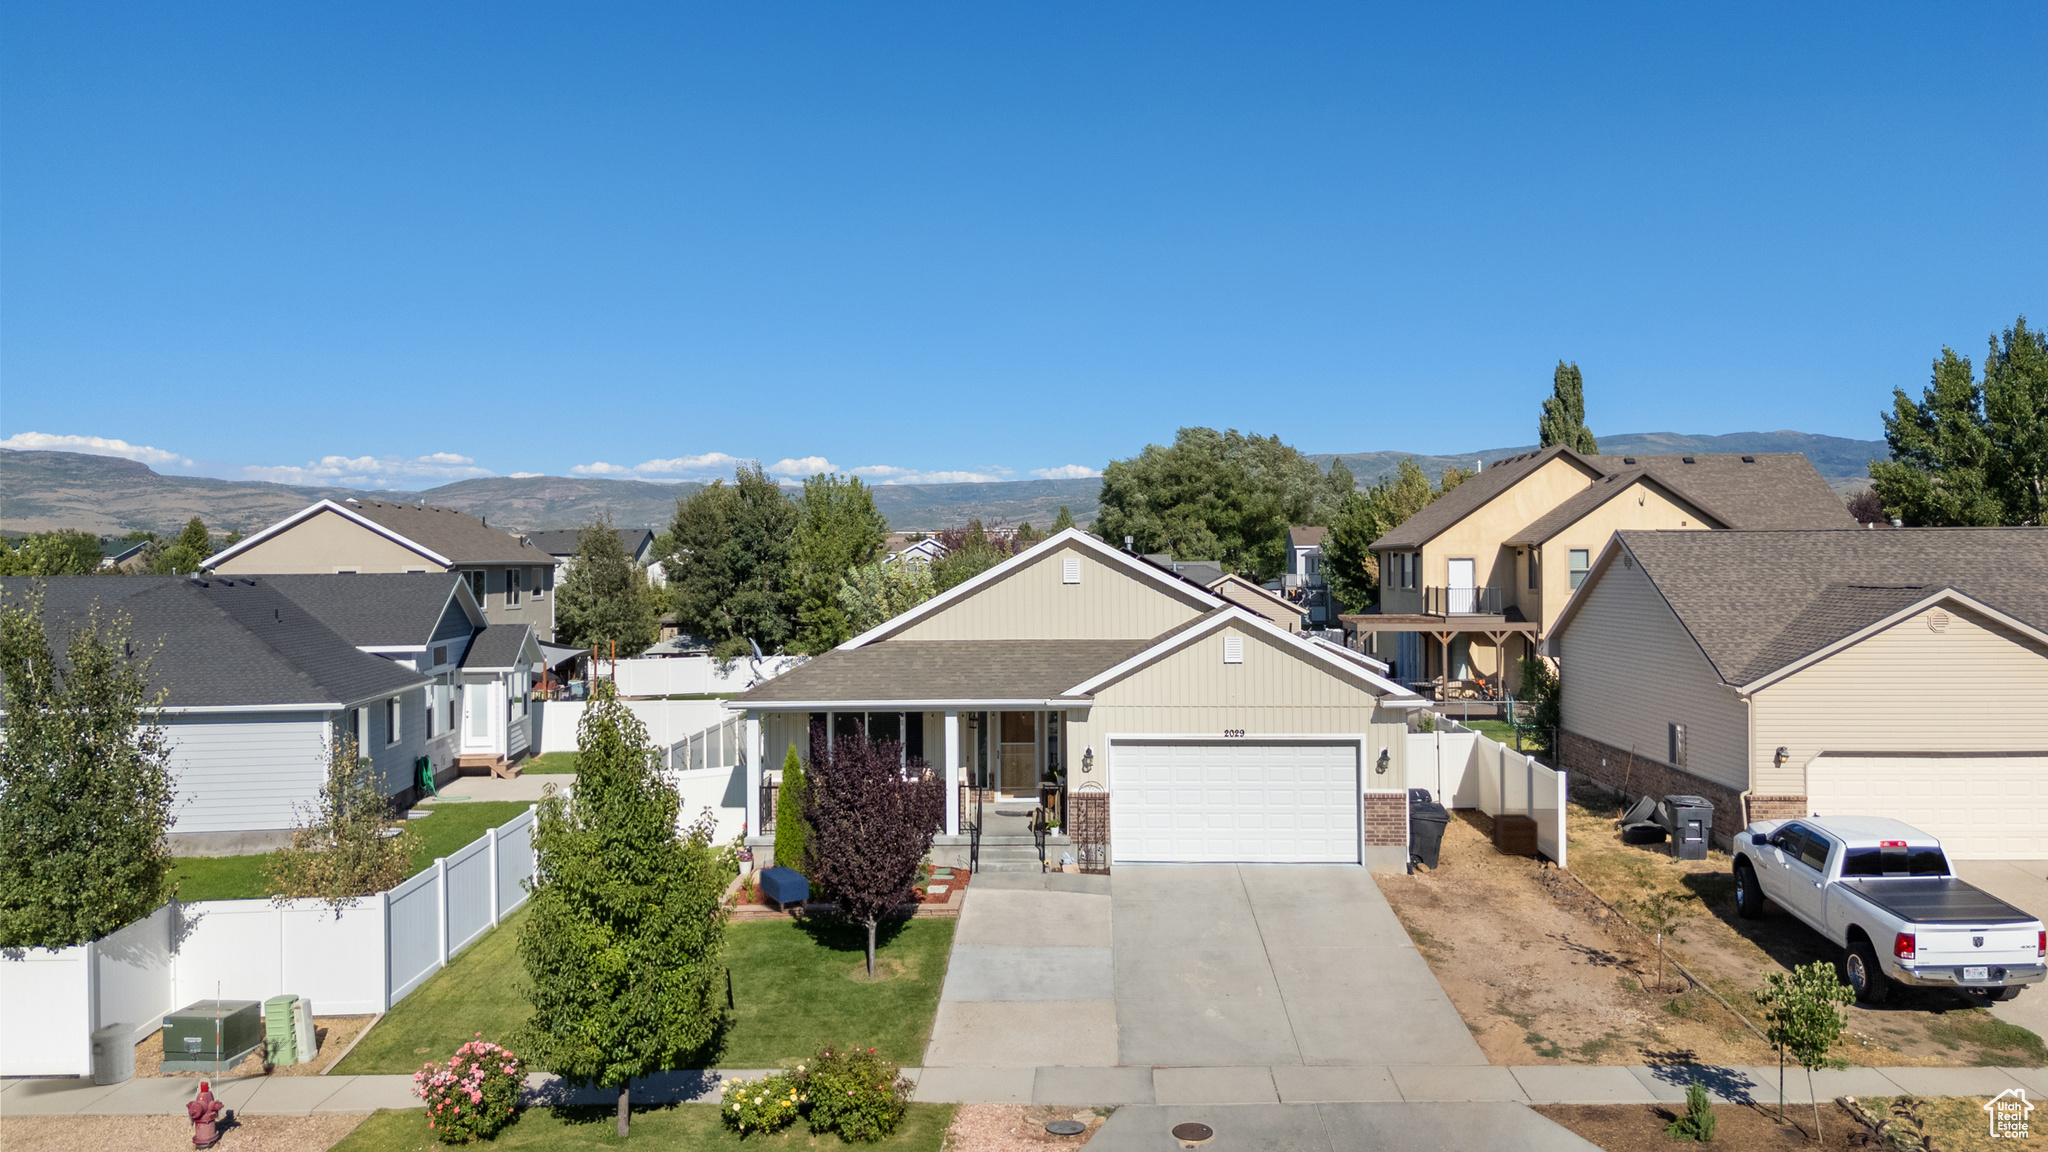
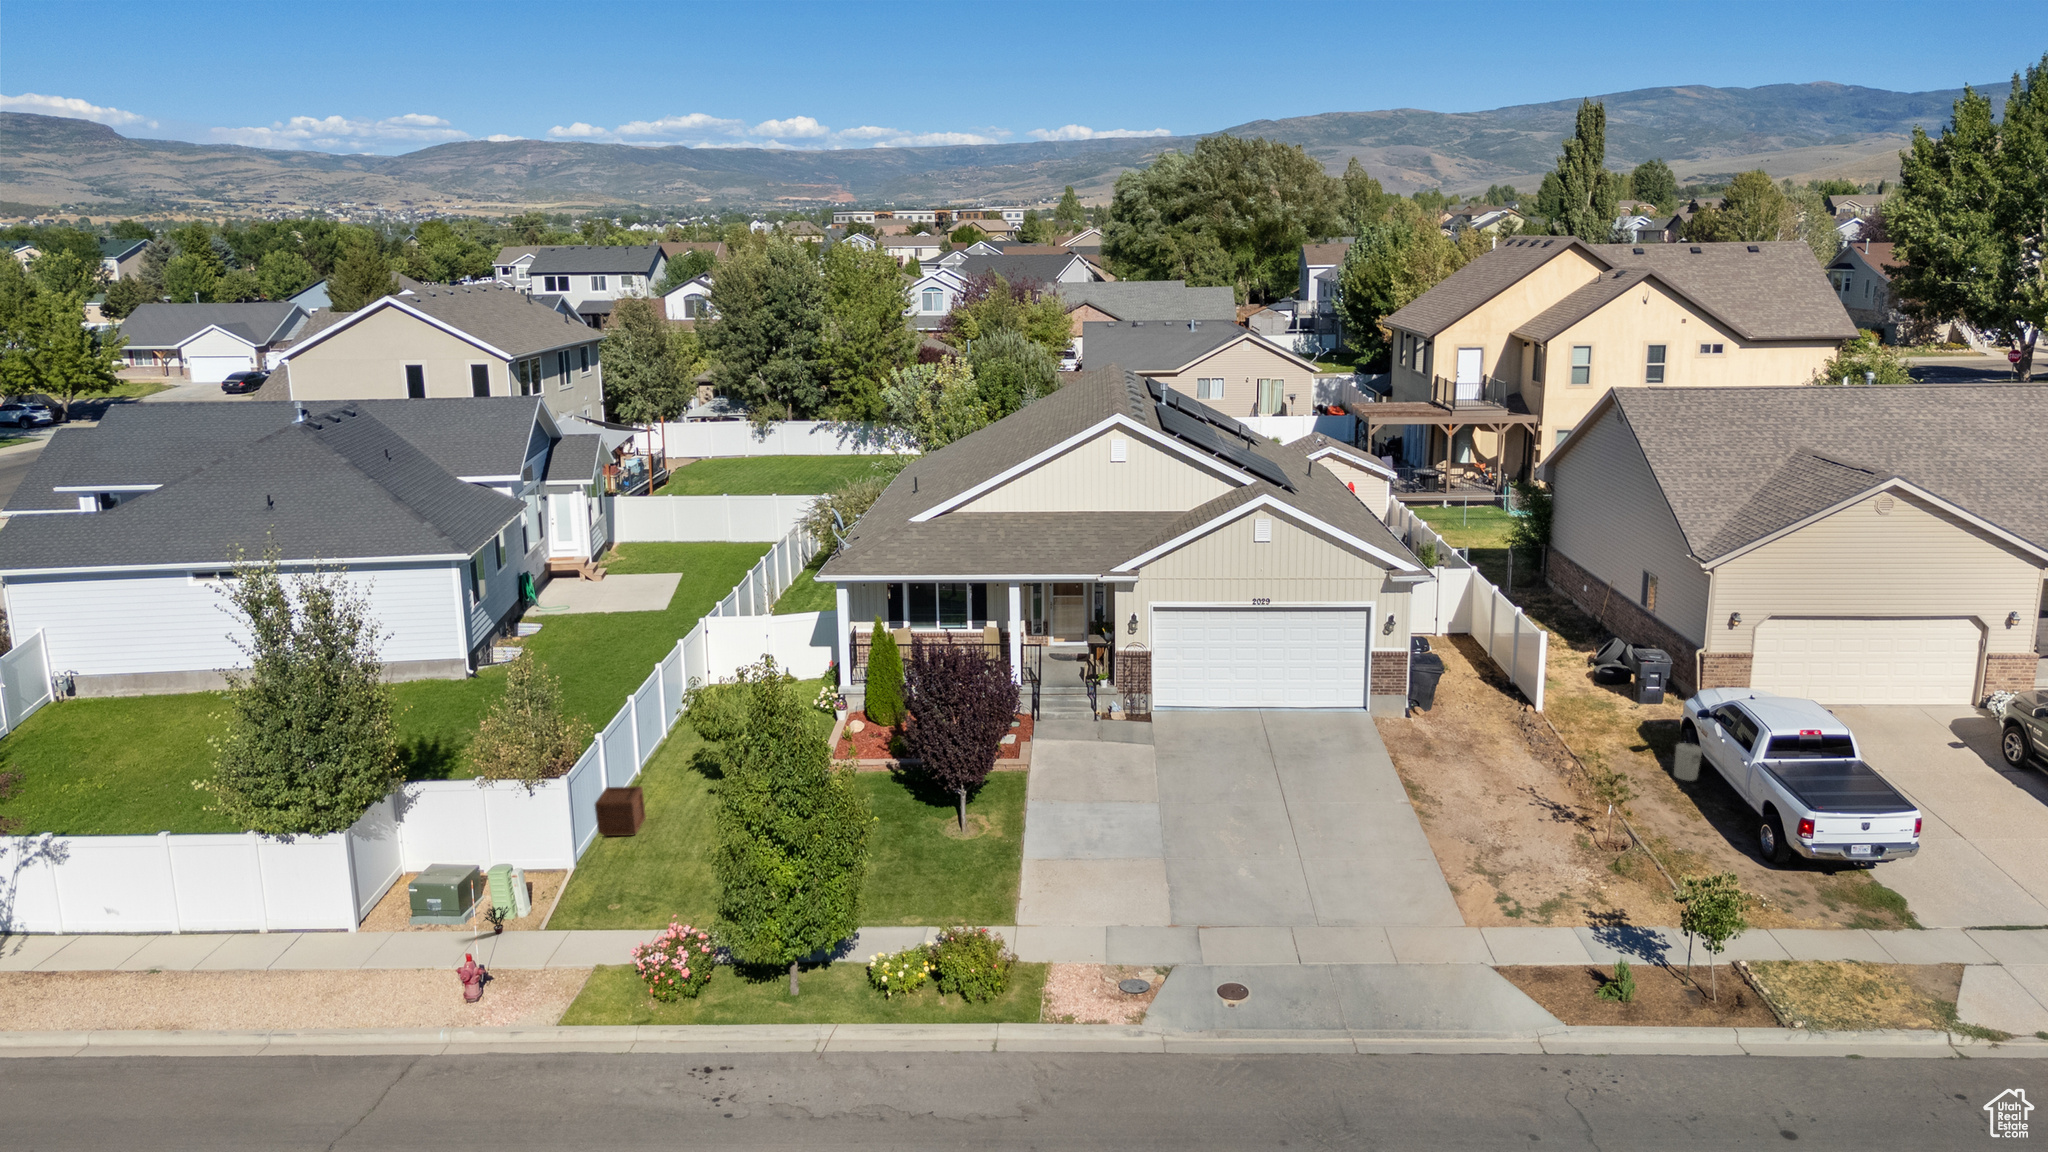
wooden crate: present [1492,814,1538,855] -> present [595,786,646,836]
bench: present [759,867,809,912] -> none [848,718,894,763]
trash can: present [91,1023,136,1085] -> present [1674,743,1702,781]

